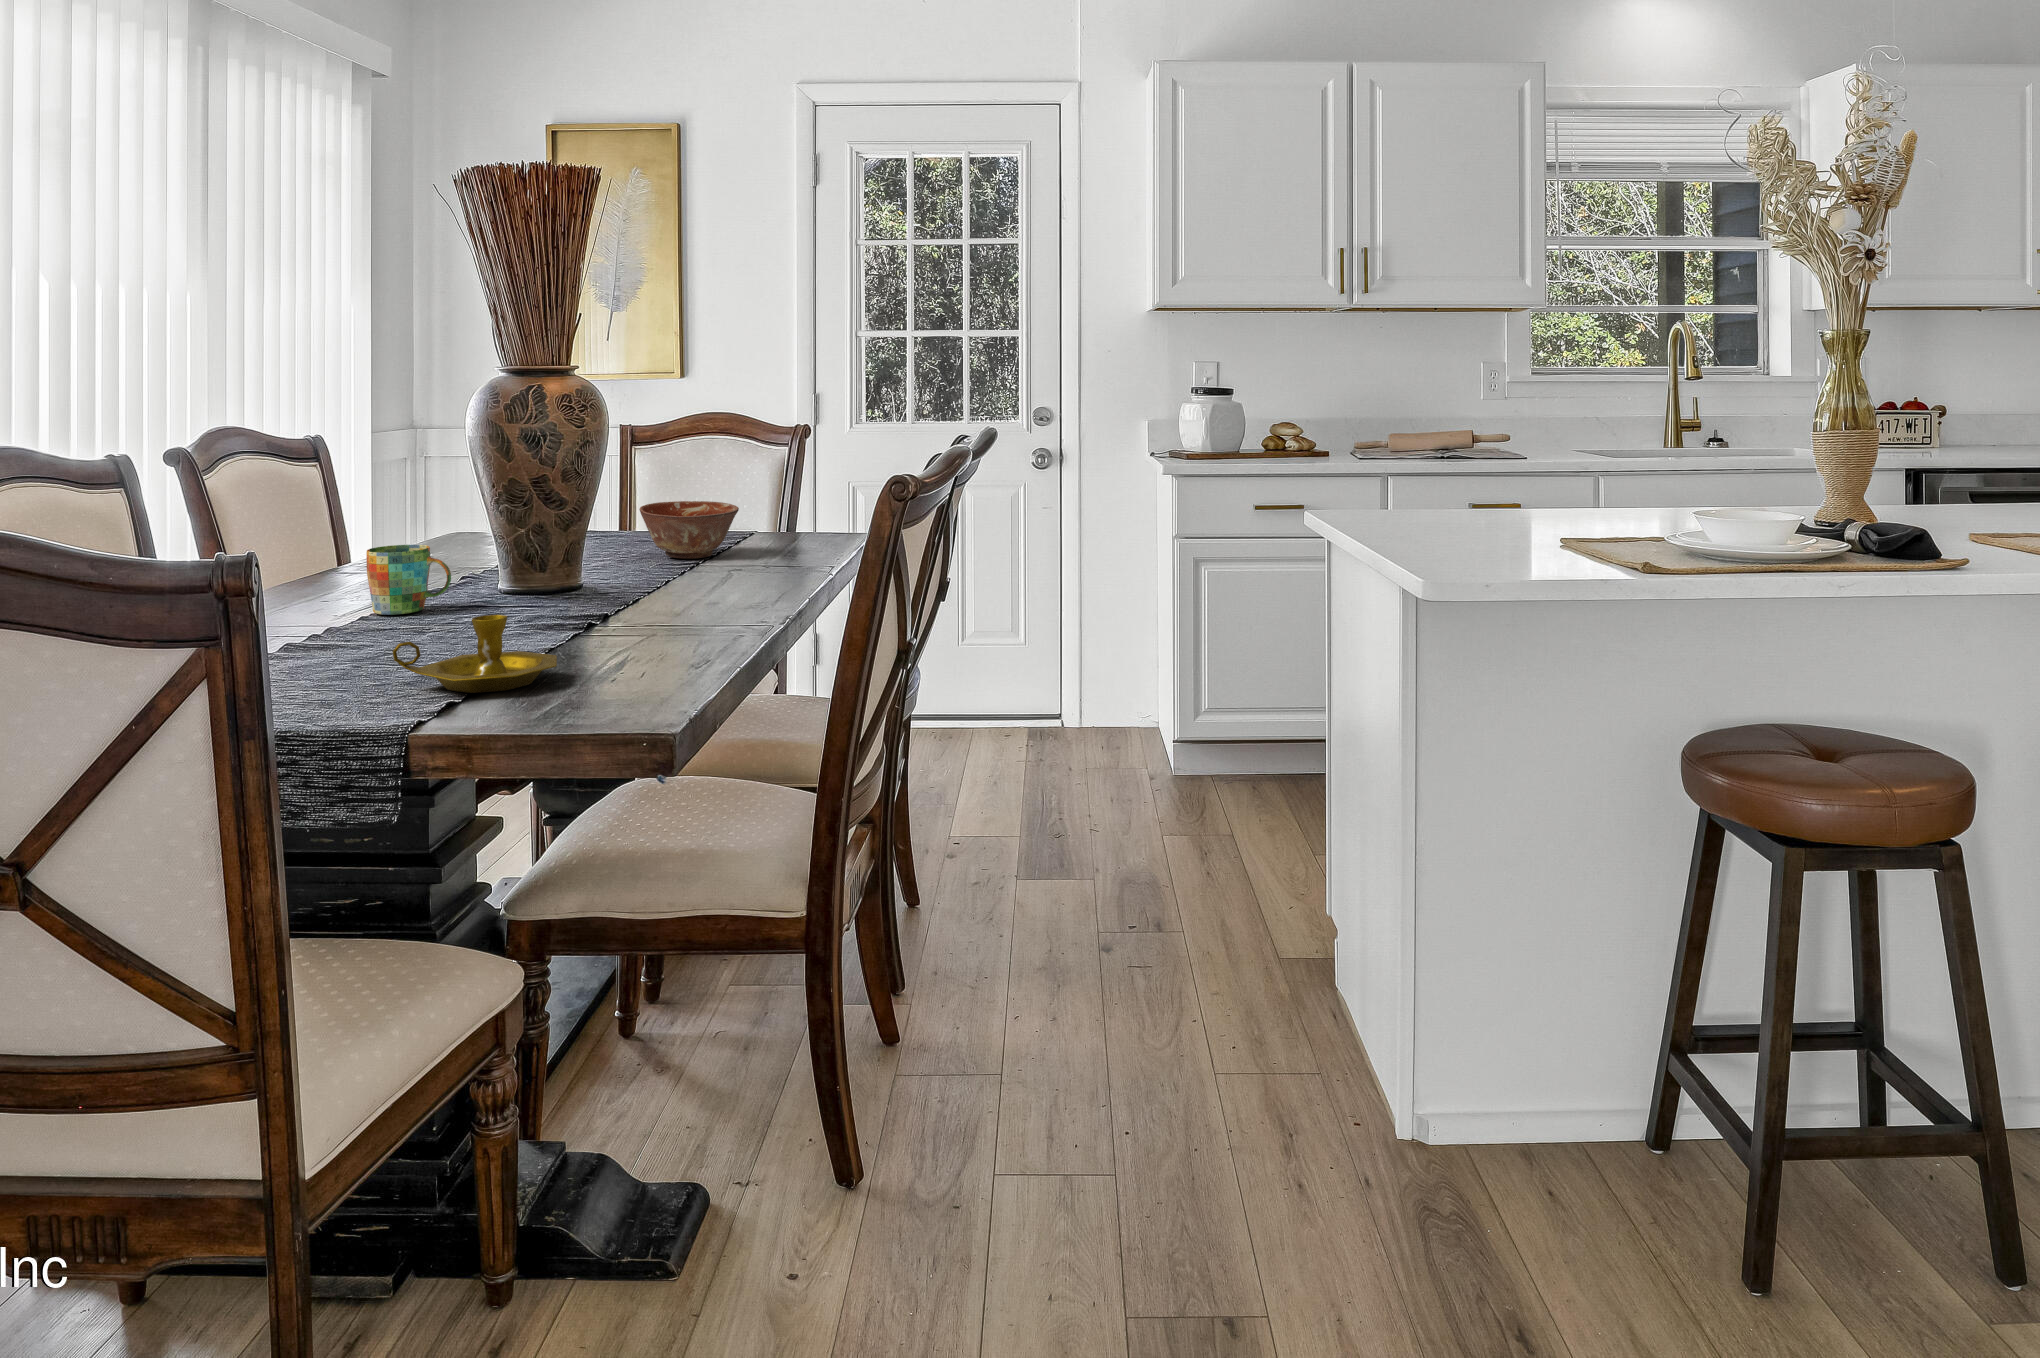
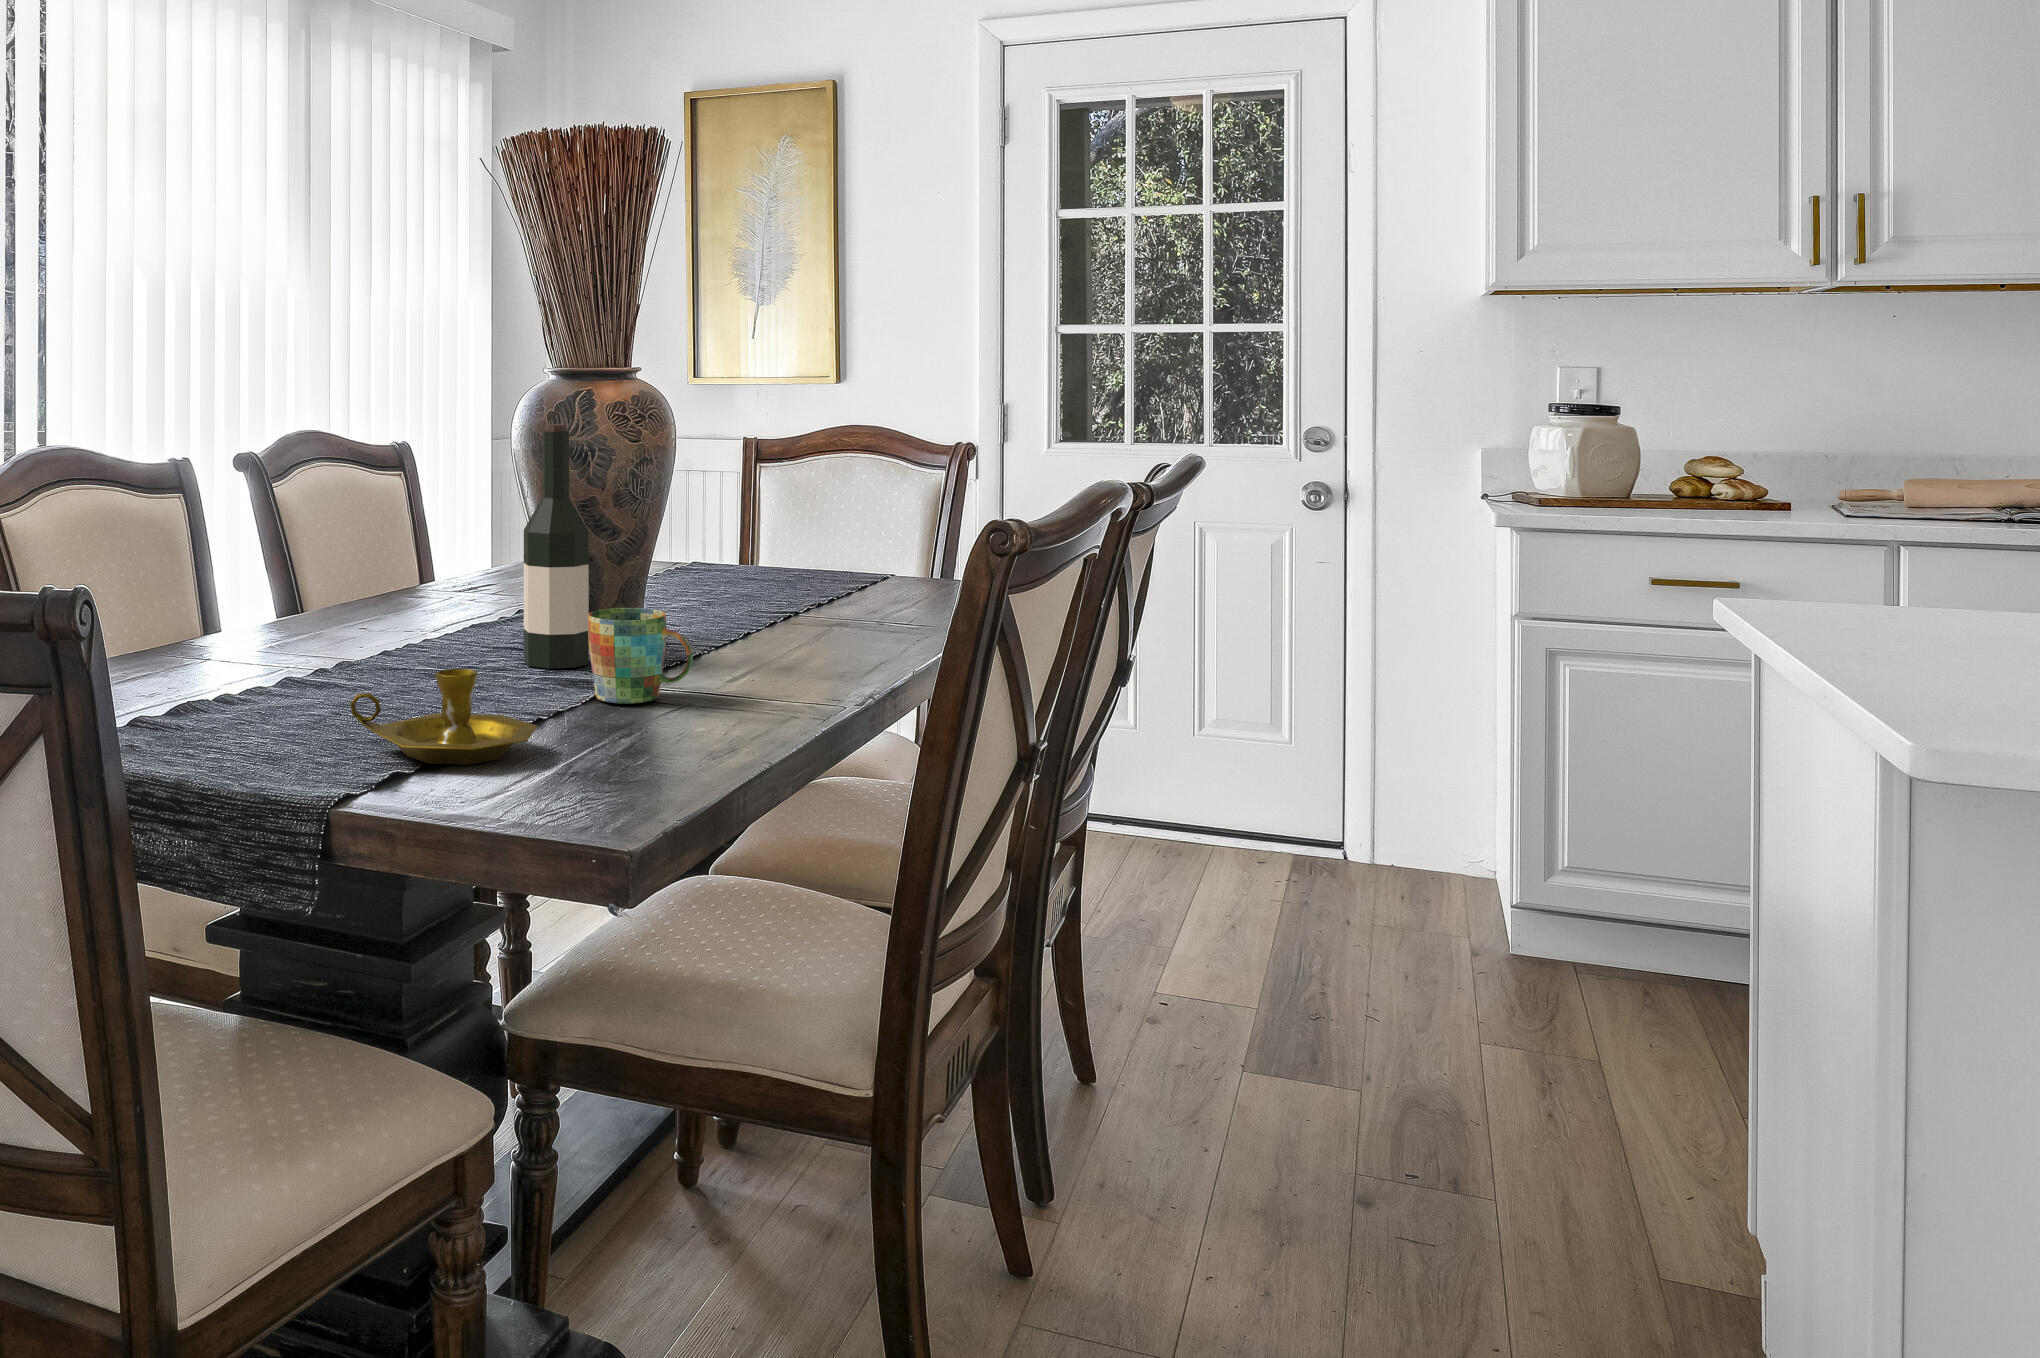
wine bottle: none [492,414,552,618] -> present [524,424,589,668]
ceramic bowl: present [639,501,739,559] -> none [734,534,854,606]
mug: present [366,545,451,615] -> present [588,608,693,704]

